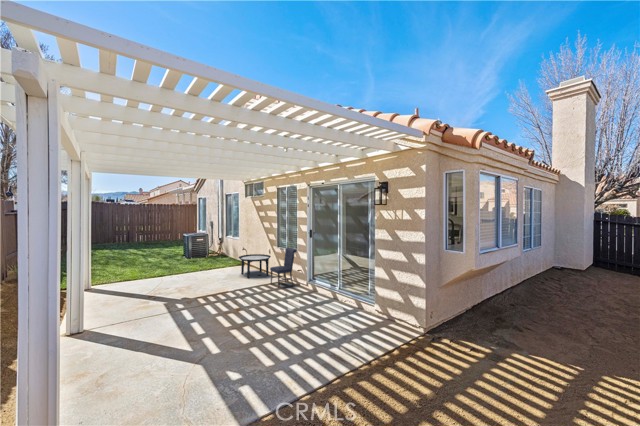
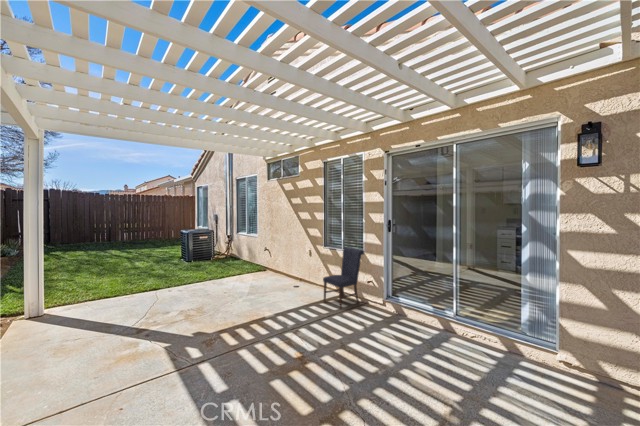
round table: present [239,254,271,278] -> none [268,257,314,293]

